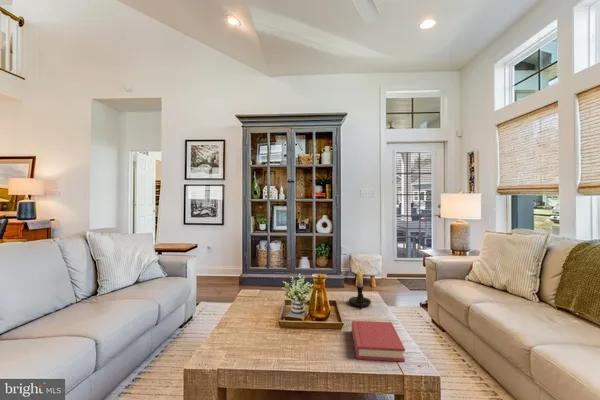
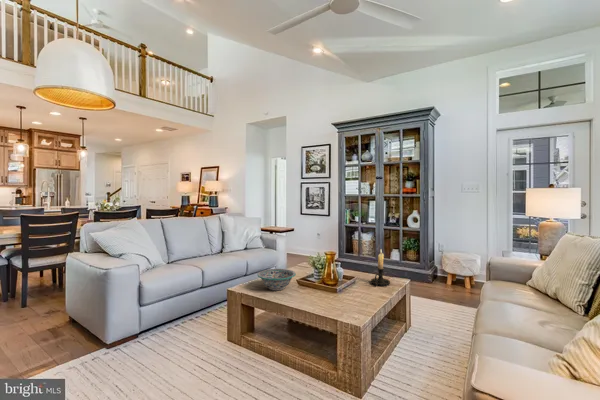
decorative bowl: none [231,309,288,347] -> present [257,269,296,291]
hardback book: present [352,321,405,362] -> none [322,288,372,317]

